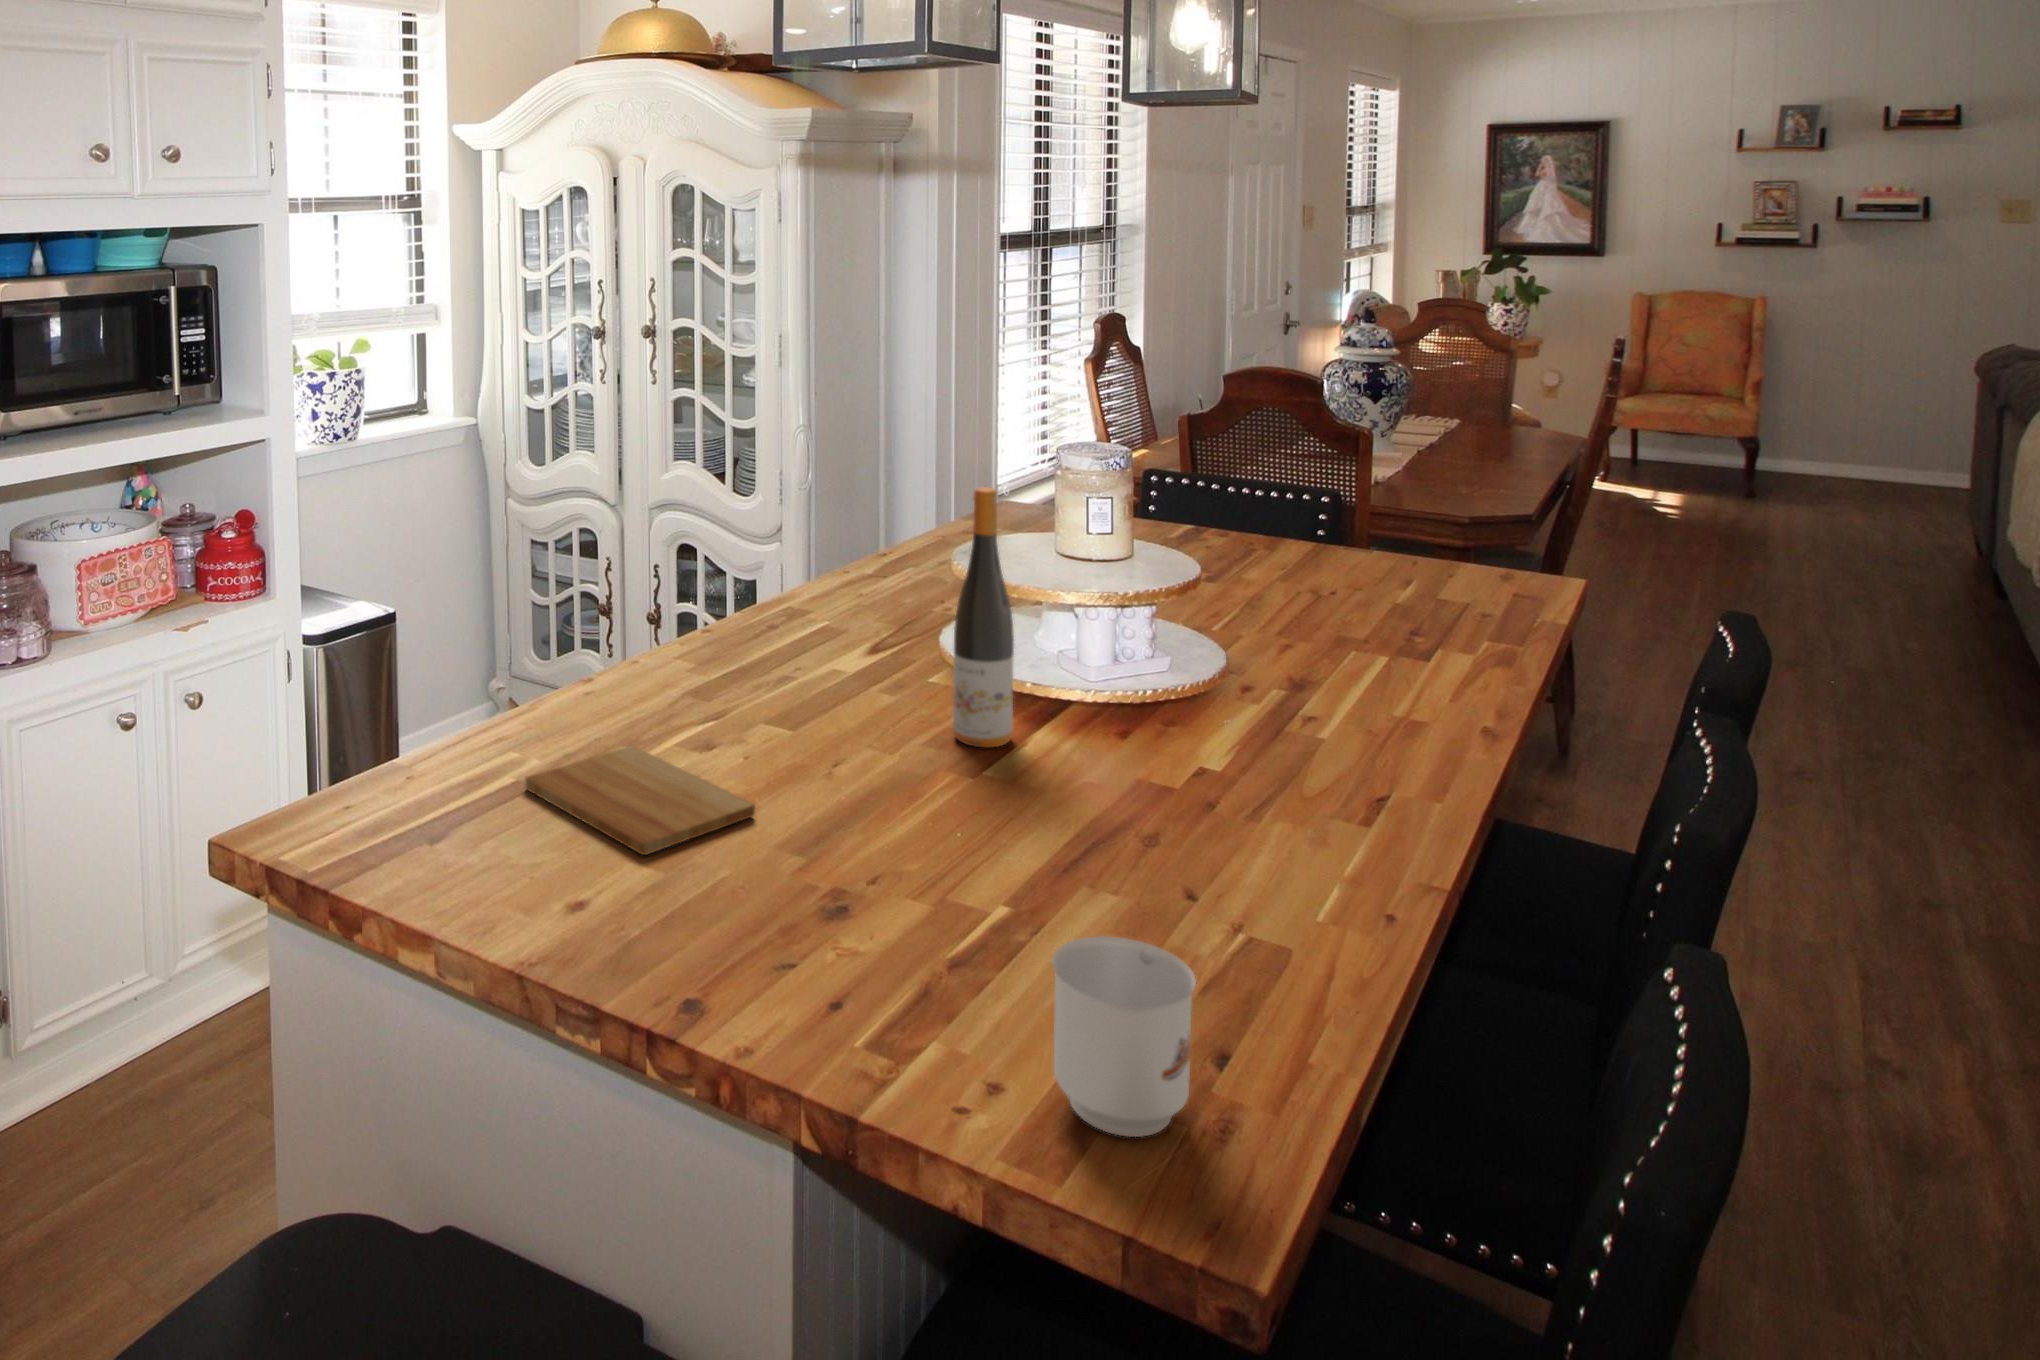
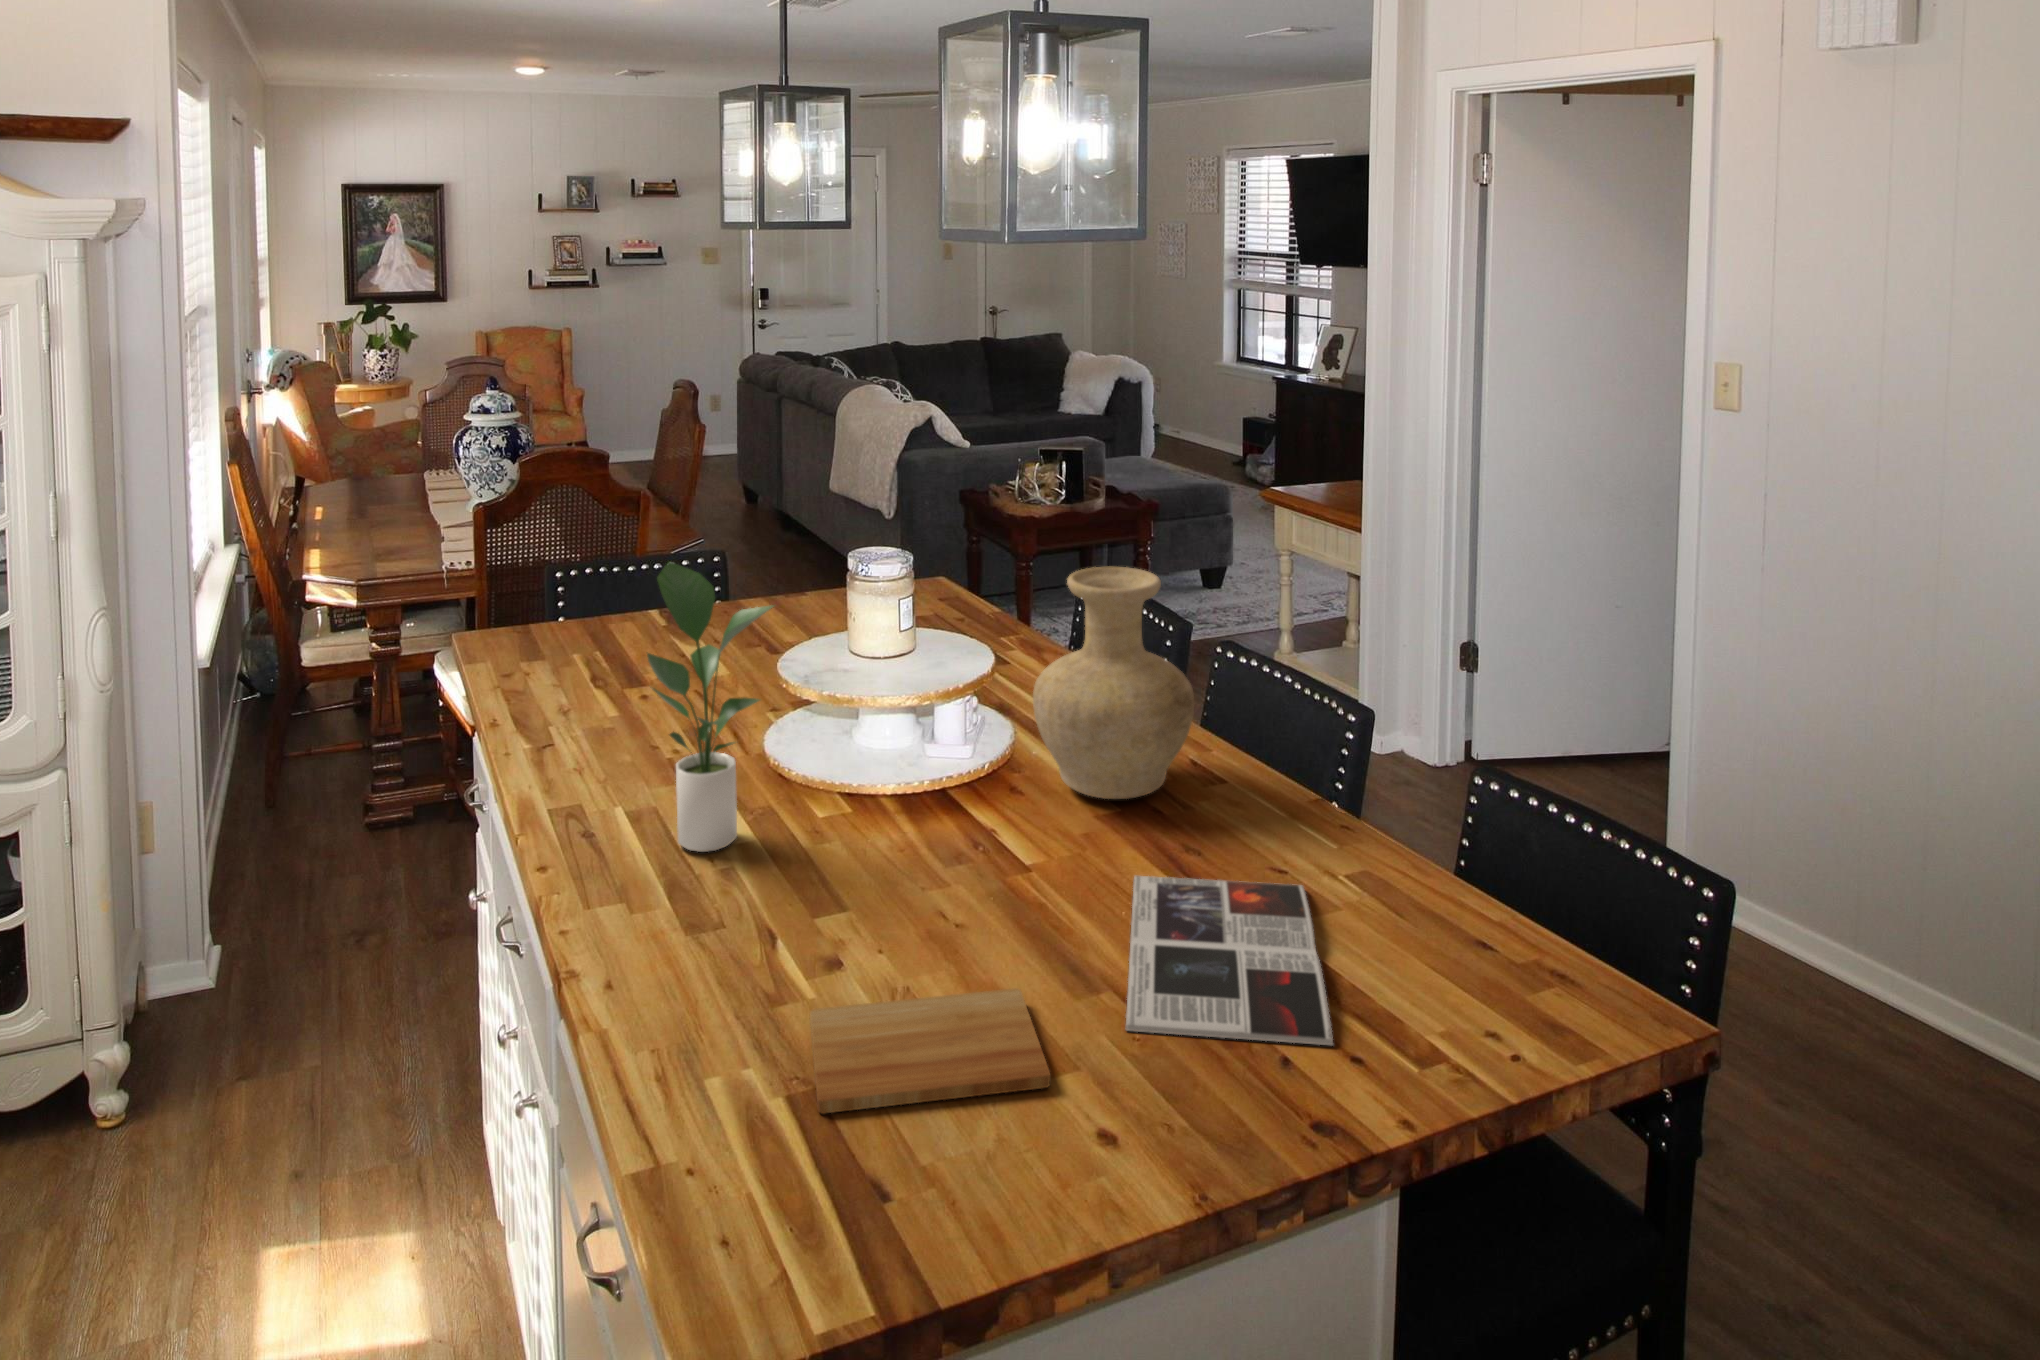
potted plant: none [758,397,883,664] -> present [647,562,773,852]
wine bottle: present [953,487,1014,748] -> none [944,614,998,857]
vase: none [1124,492,1339,778] -> present [1033,567,1194,799]
magazine: none [767,811,1179,970] -> present [1126,876,1333,1045]
mug: present [1052,936,1196,1137] -> none [1507,897,1616,1038]

